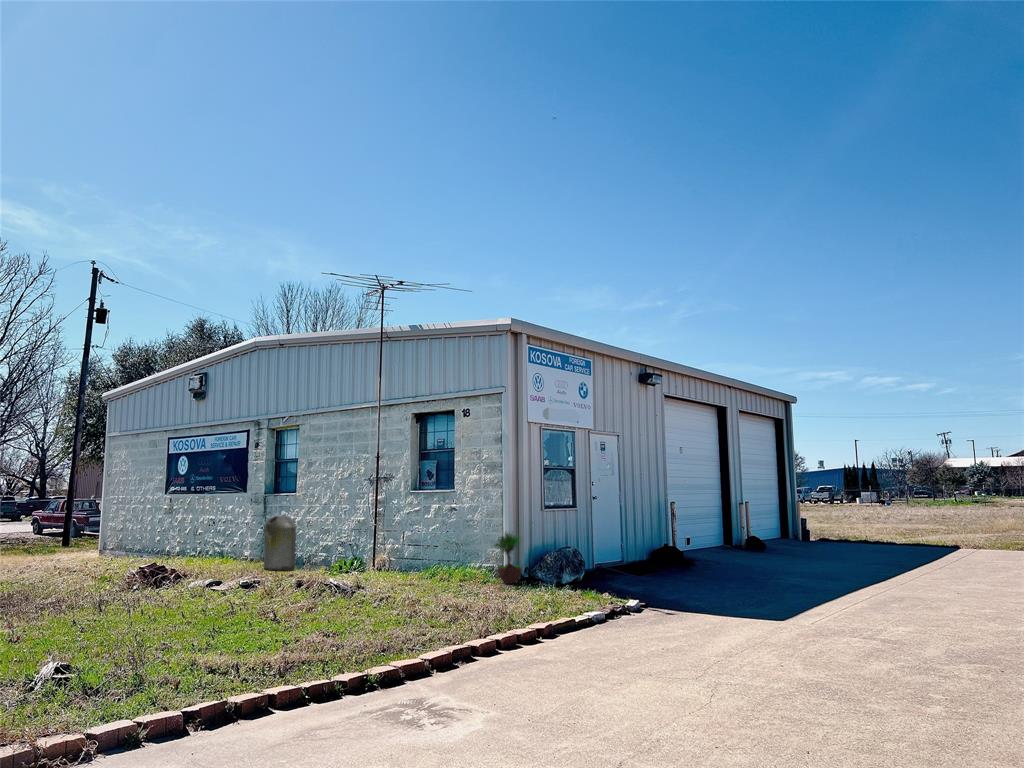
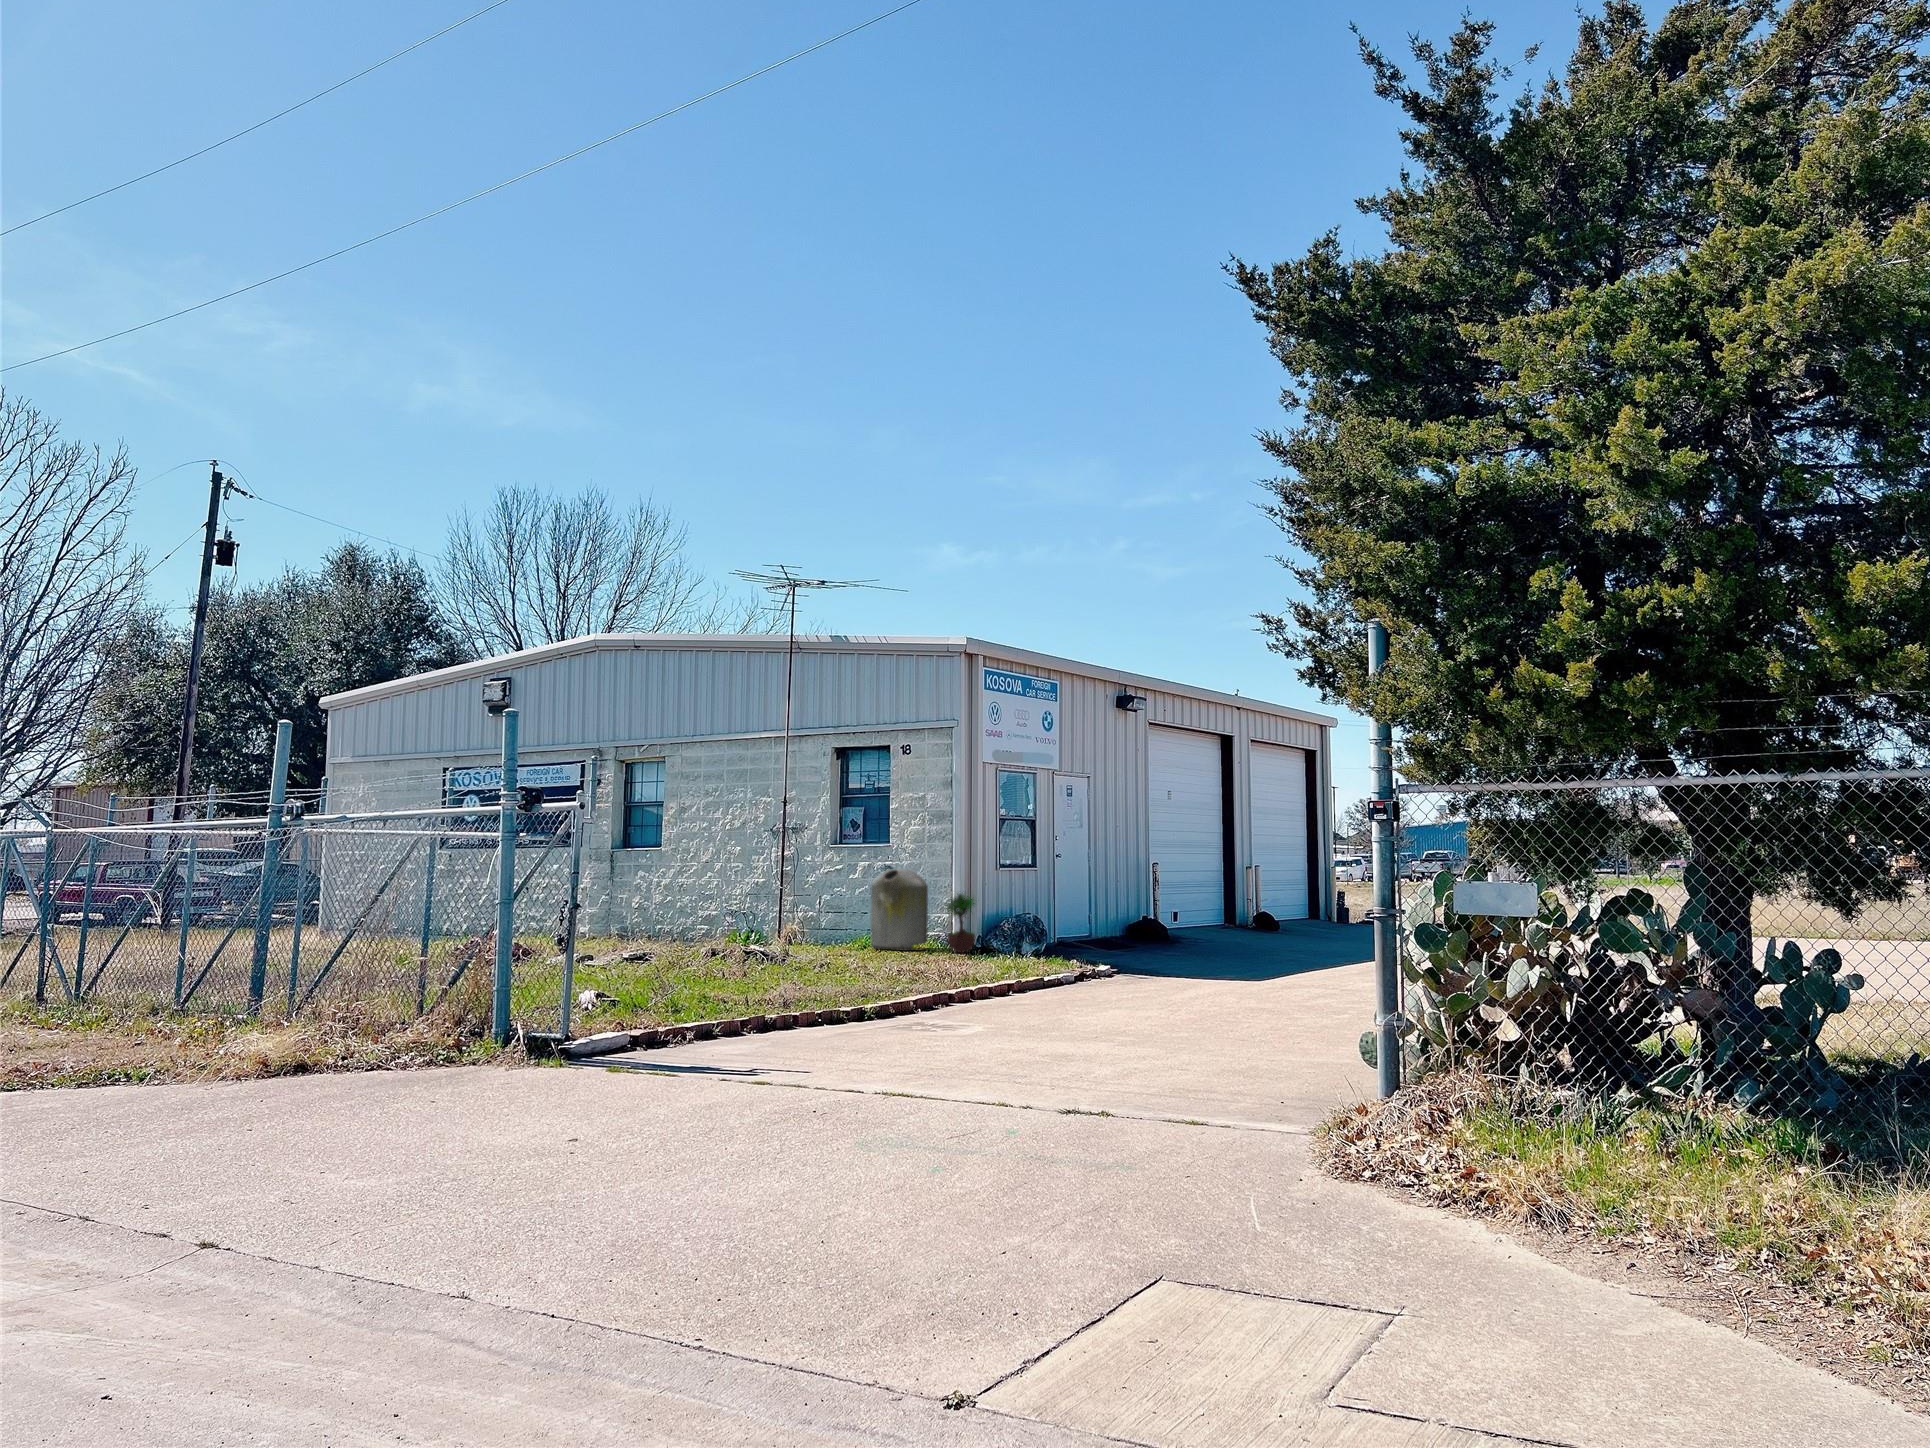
trash can: present [263,516,296,571] -> present [871,869,928,951]

